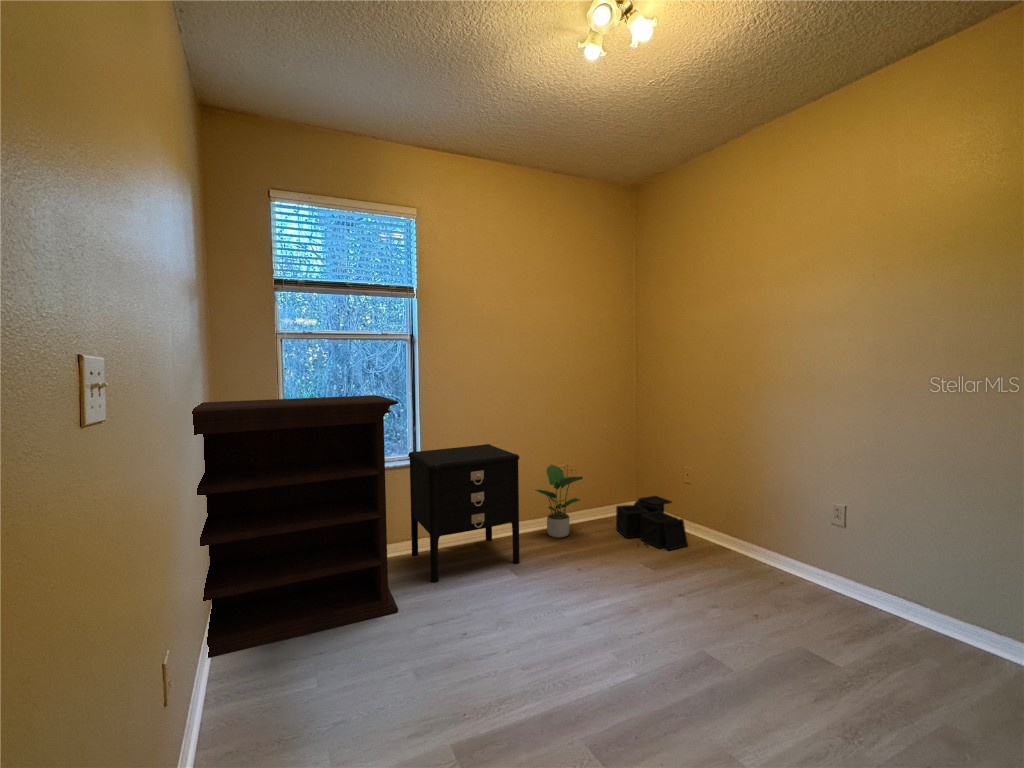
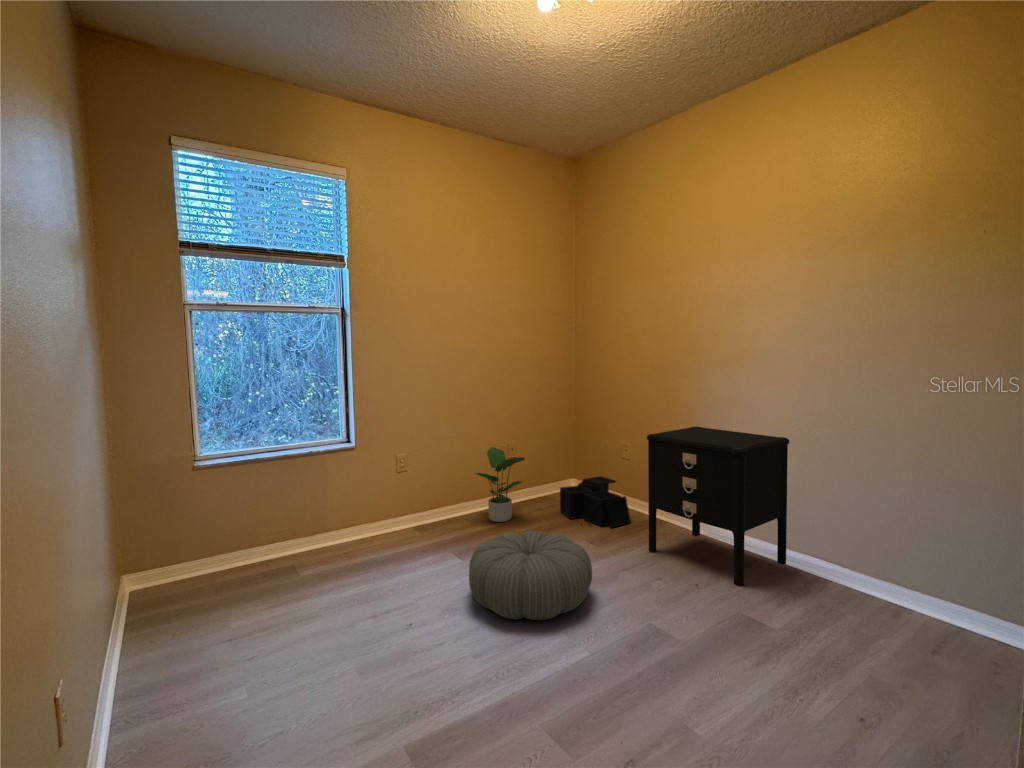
bookshelf: present [192,395,399,658] -> none [31,373,329,672]
nightstand: present [408,444,520,583] -> present [647,426,789,586]
pouf: none [531,554,654,650] -> present [469,531,592,620]

